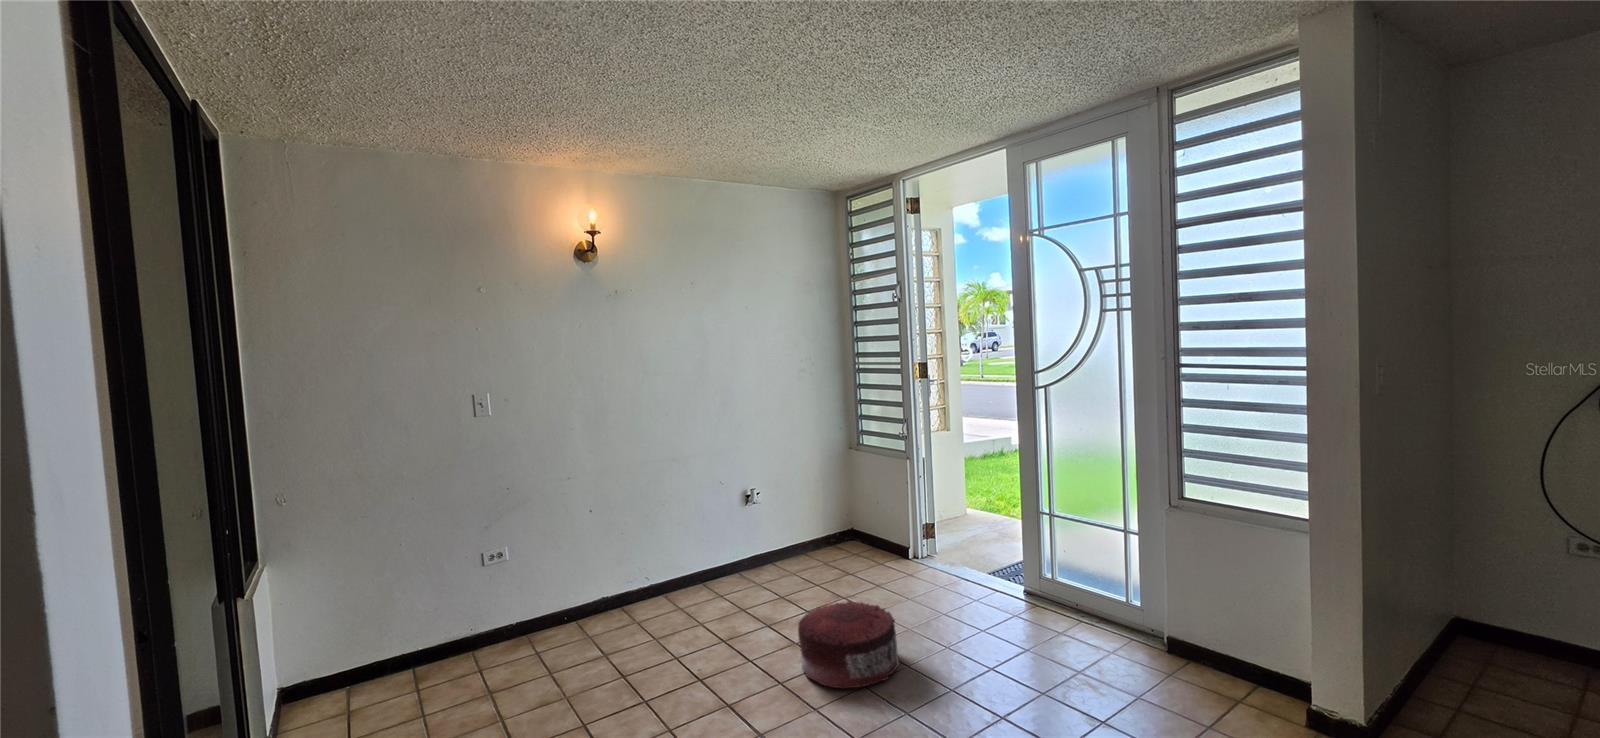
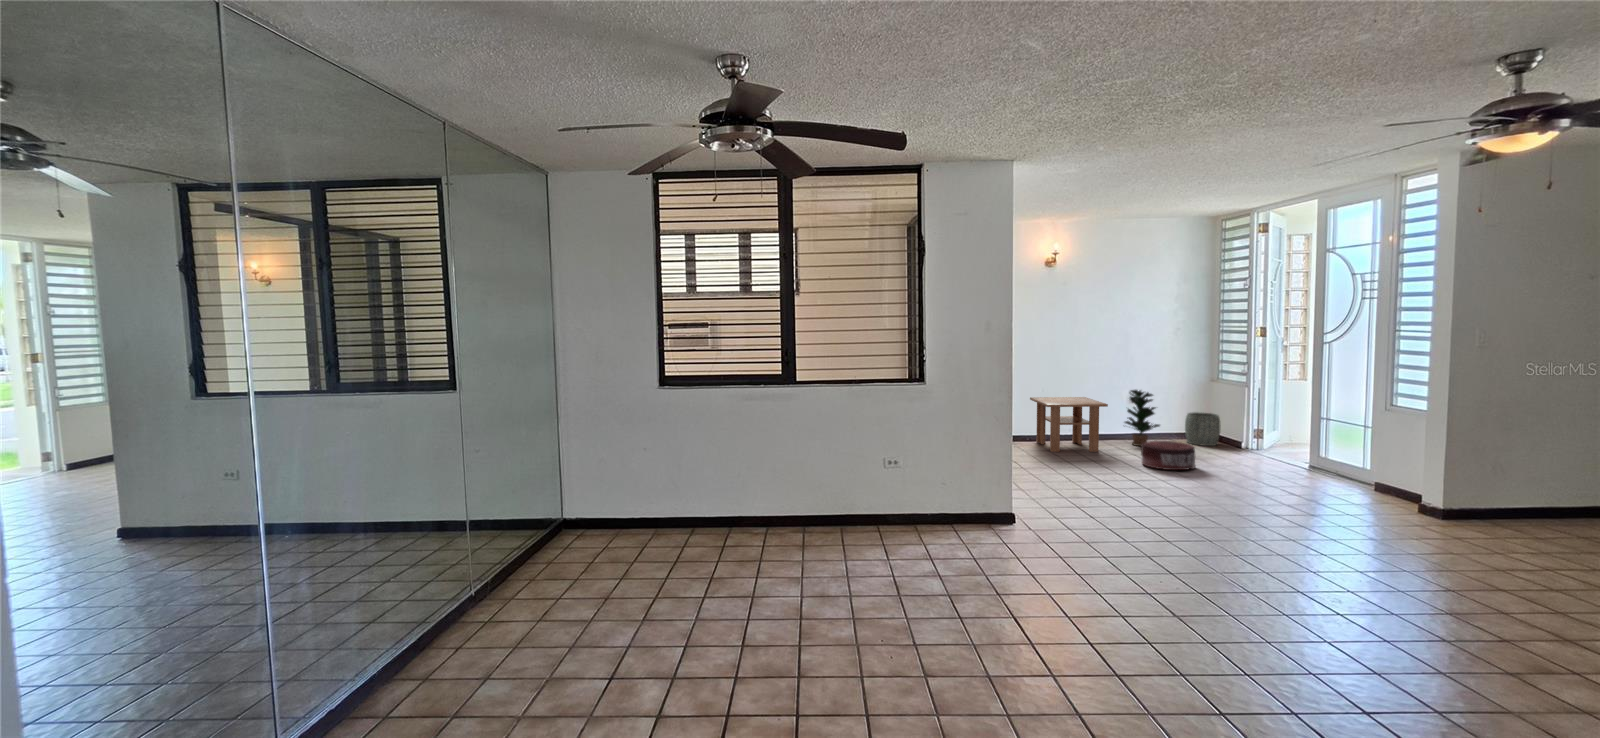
potted plant: none [741,484,799,593] -> present [1125,390,1160,446]
woven basket: none [825,503,875,564] -> present [1185,412,1221,446]
coffee table: none [559,514,720,673] -> present [1030,397,1108,452]

